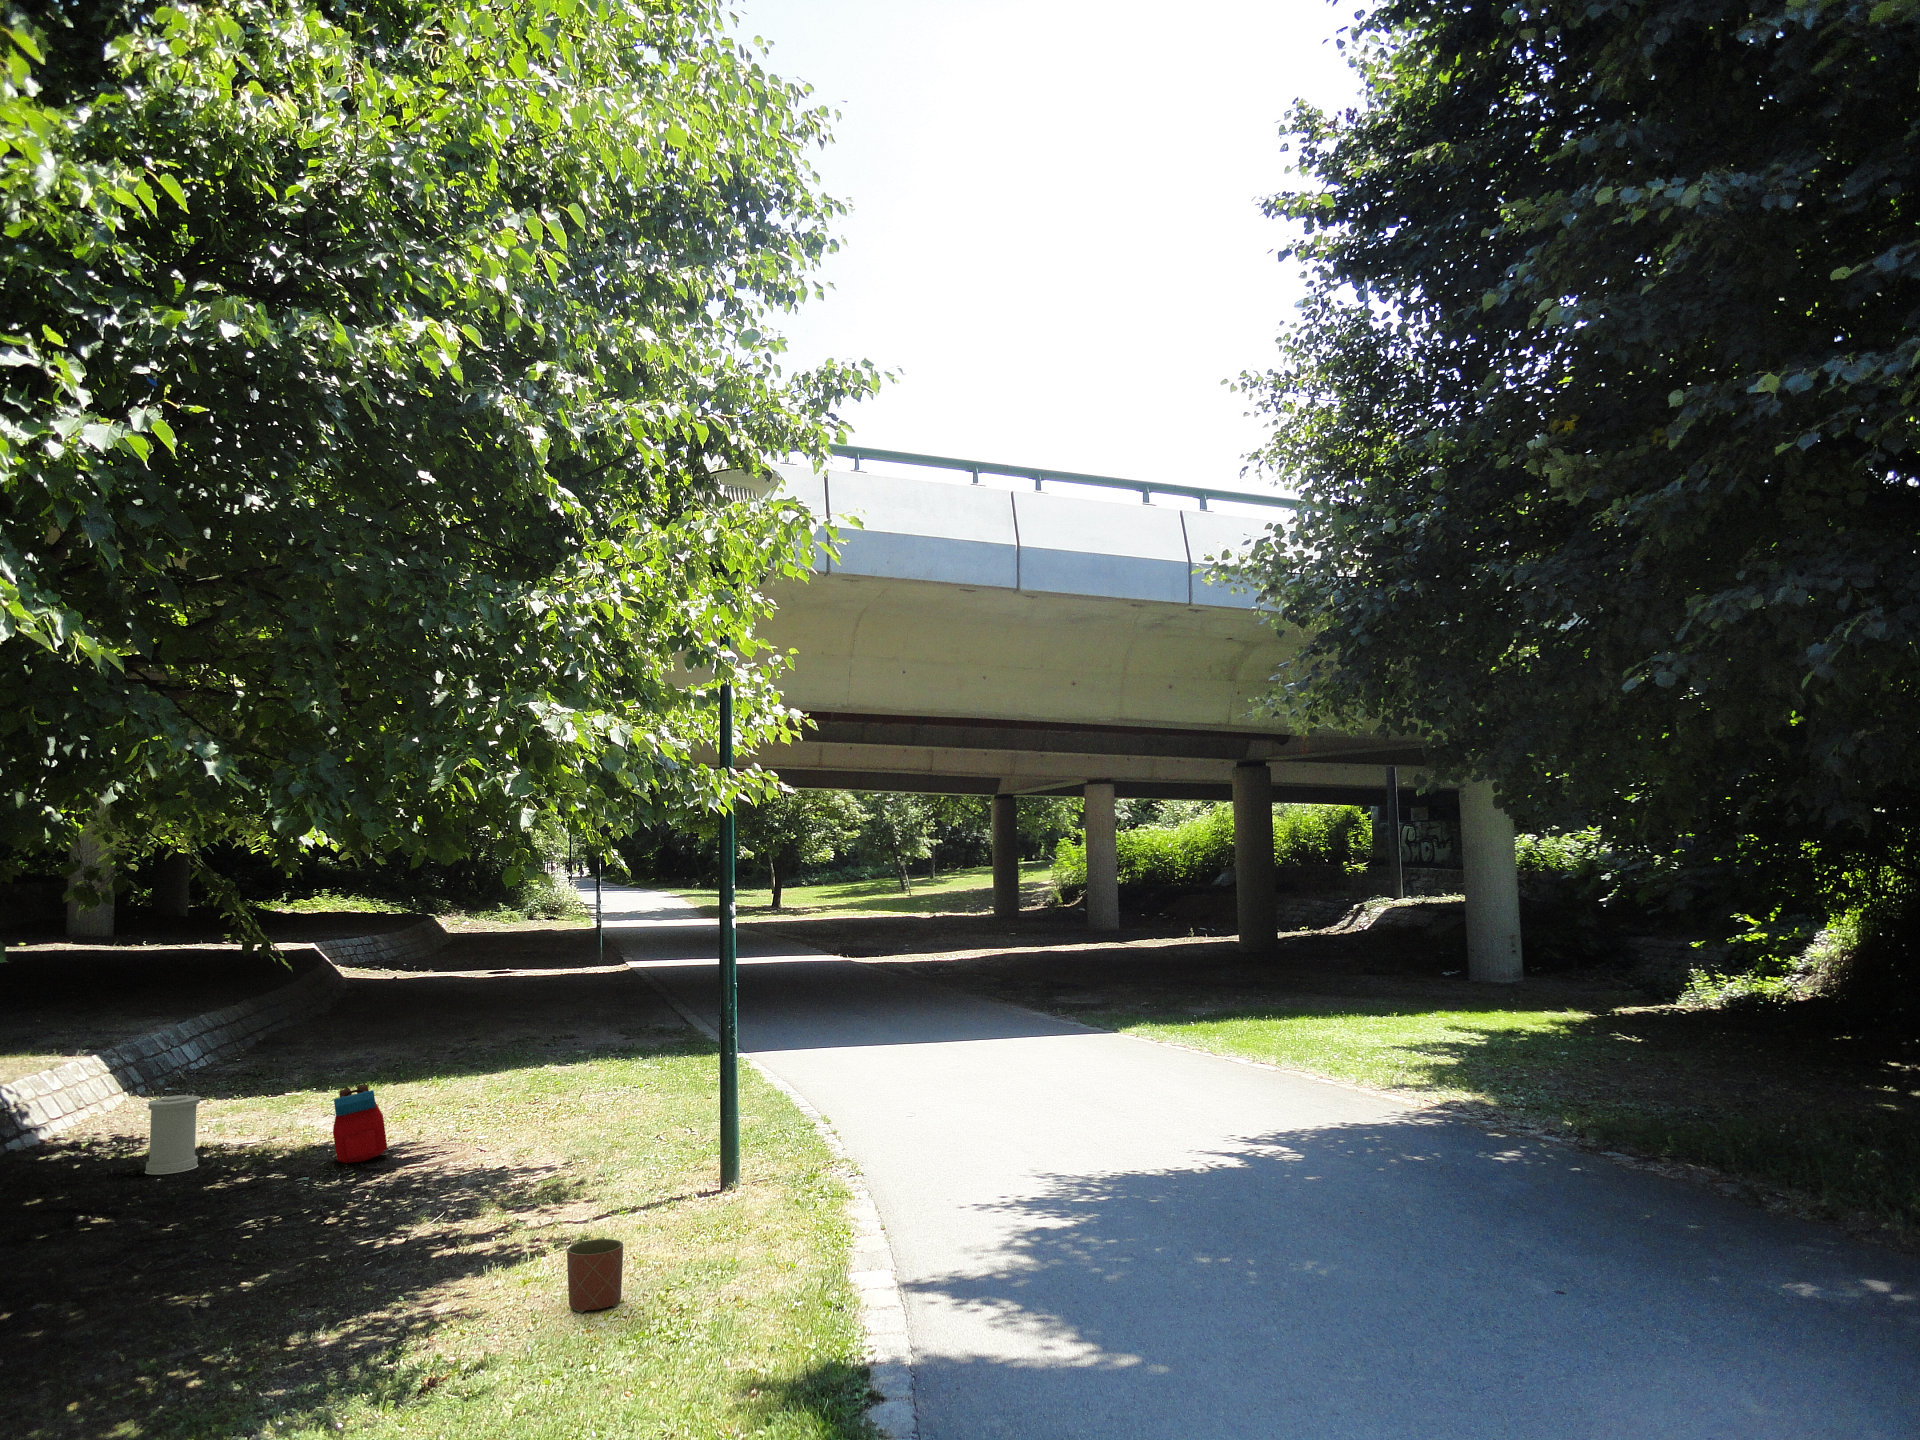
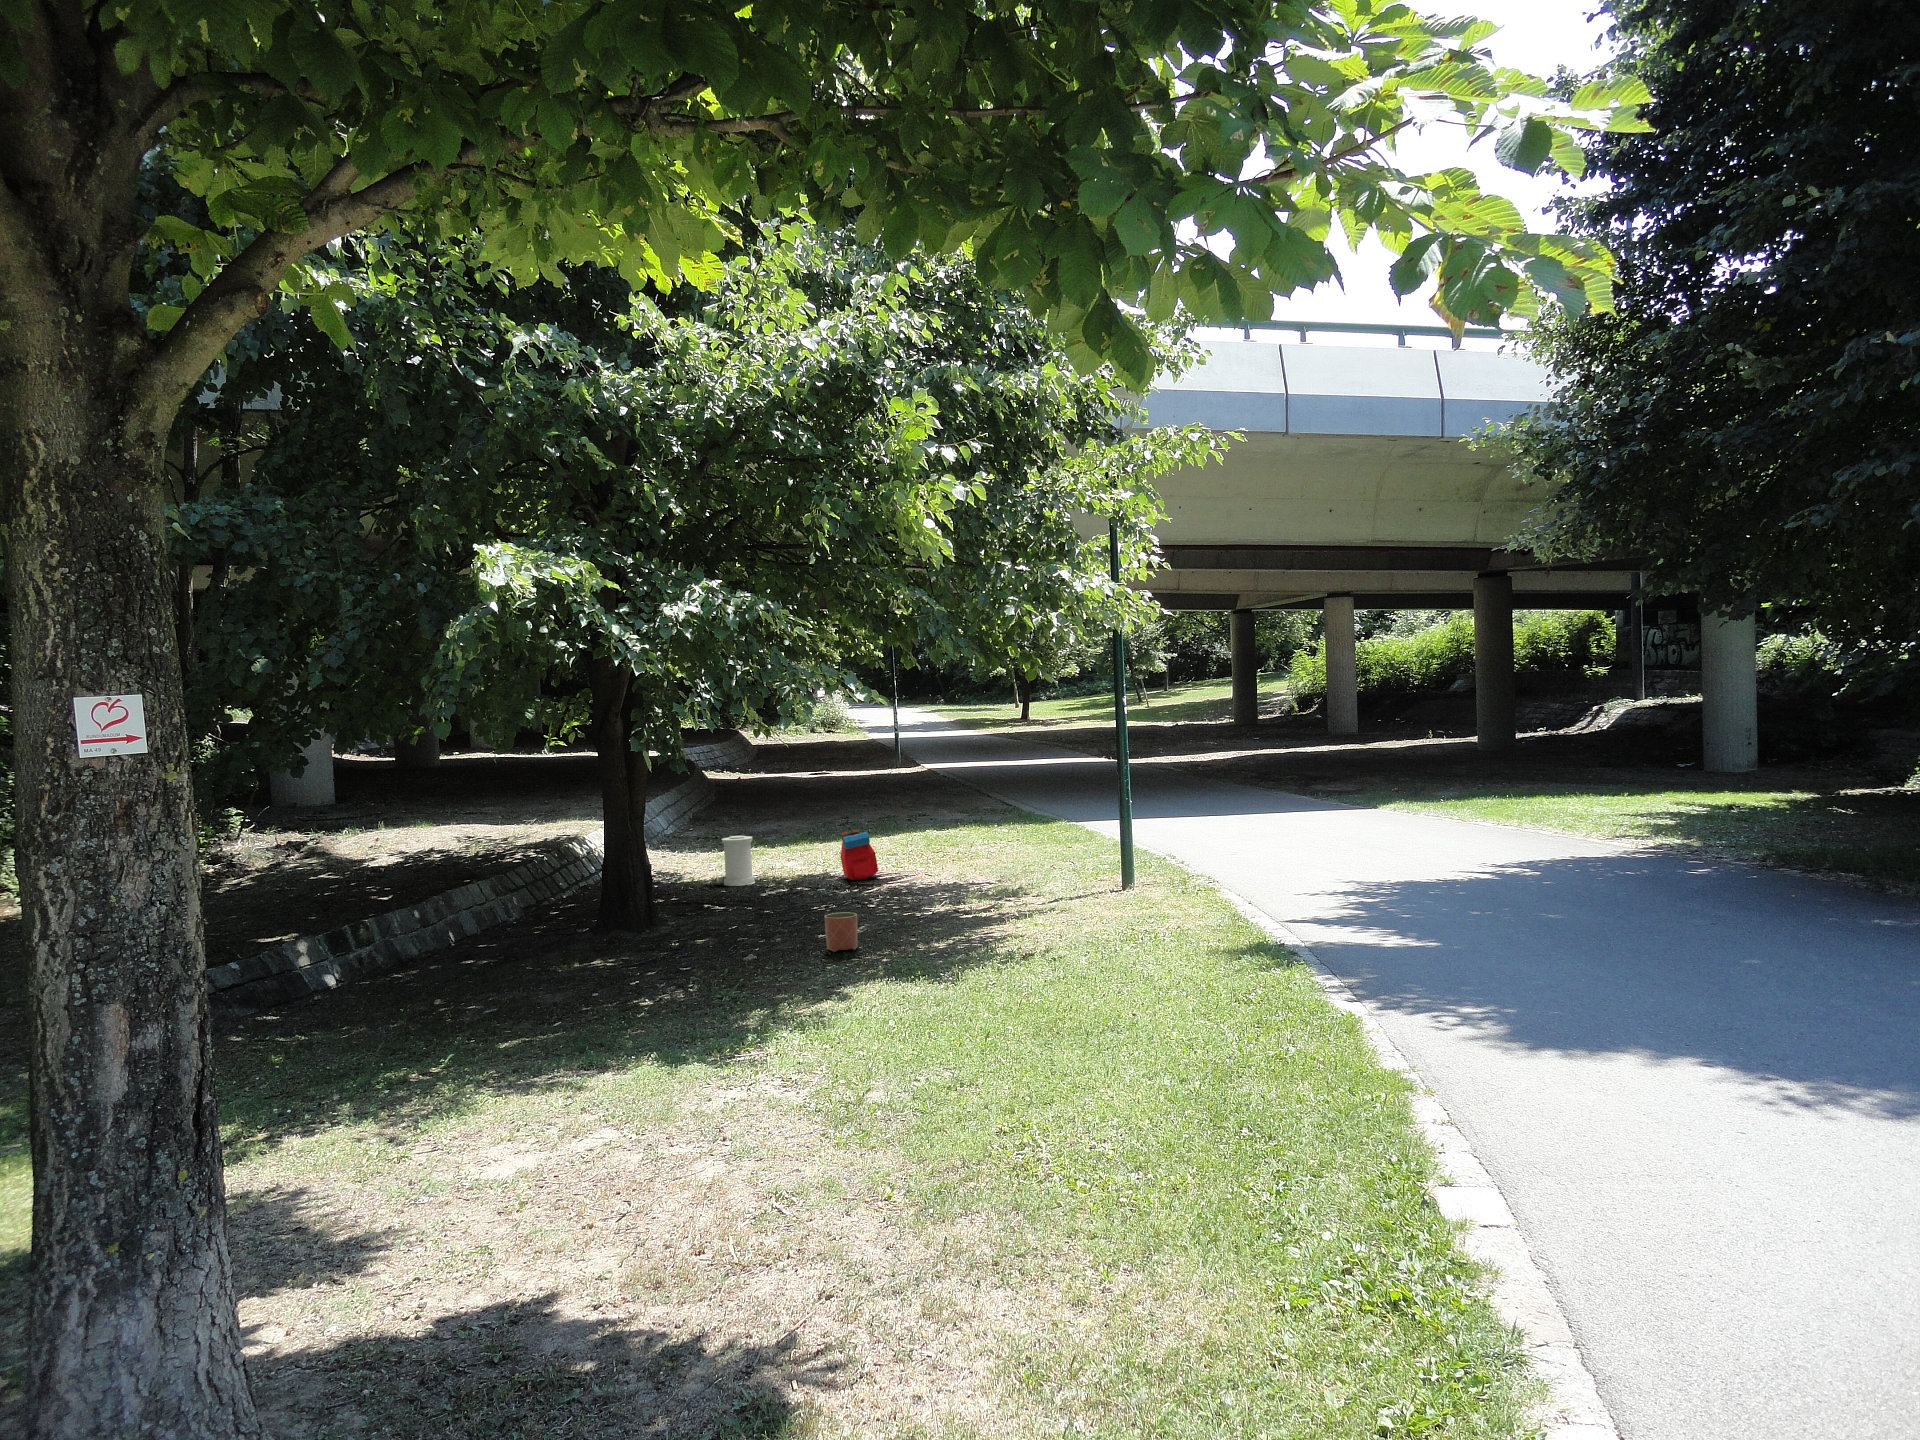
planter: present [567,1239,623,1313] -> present [824,912,857,952]

